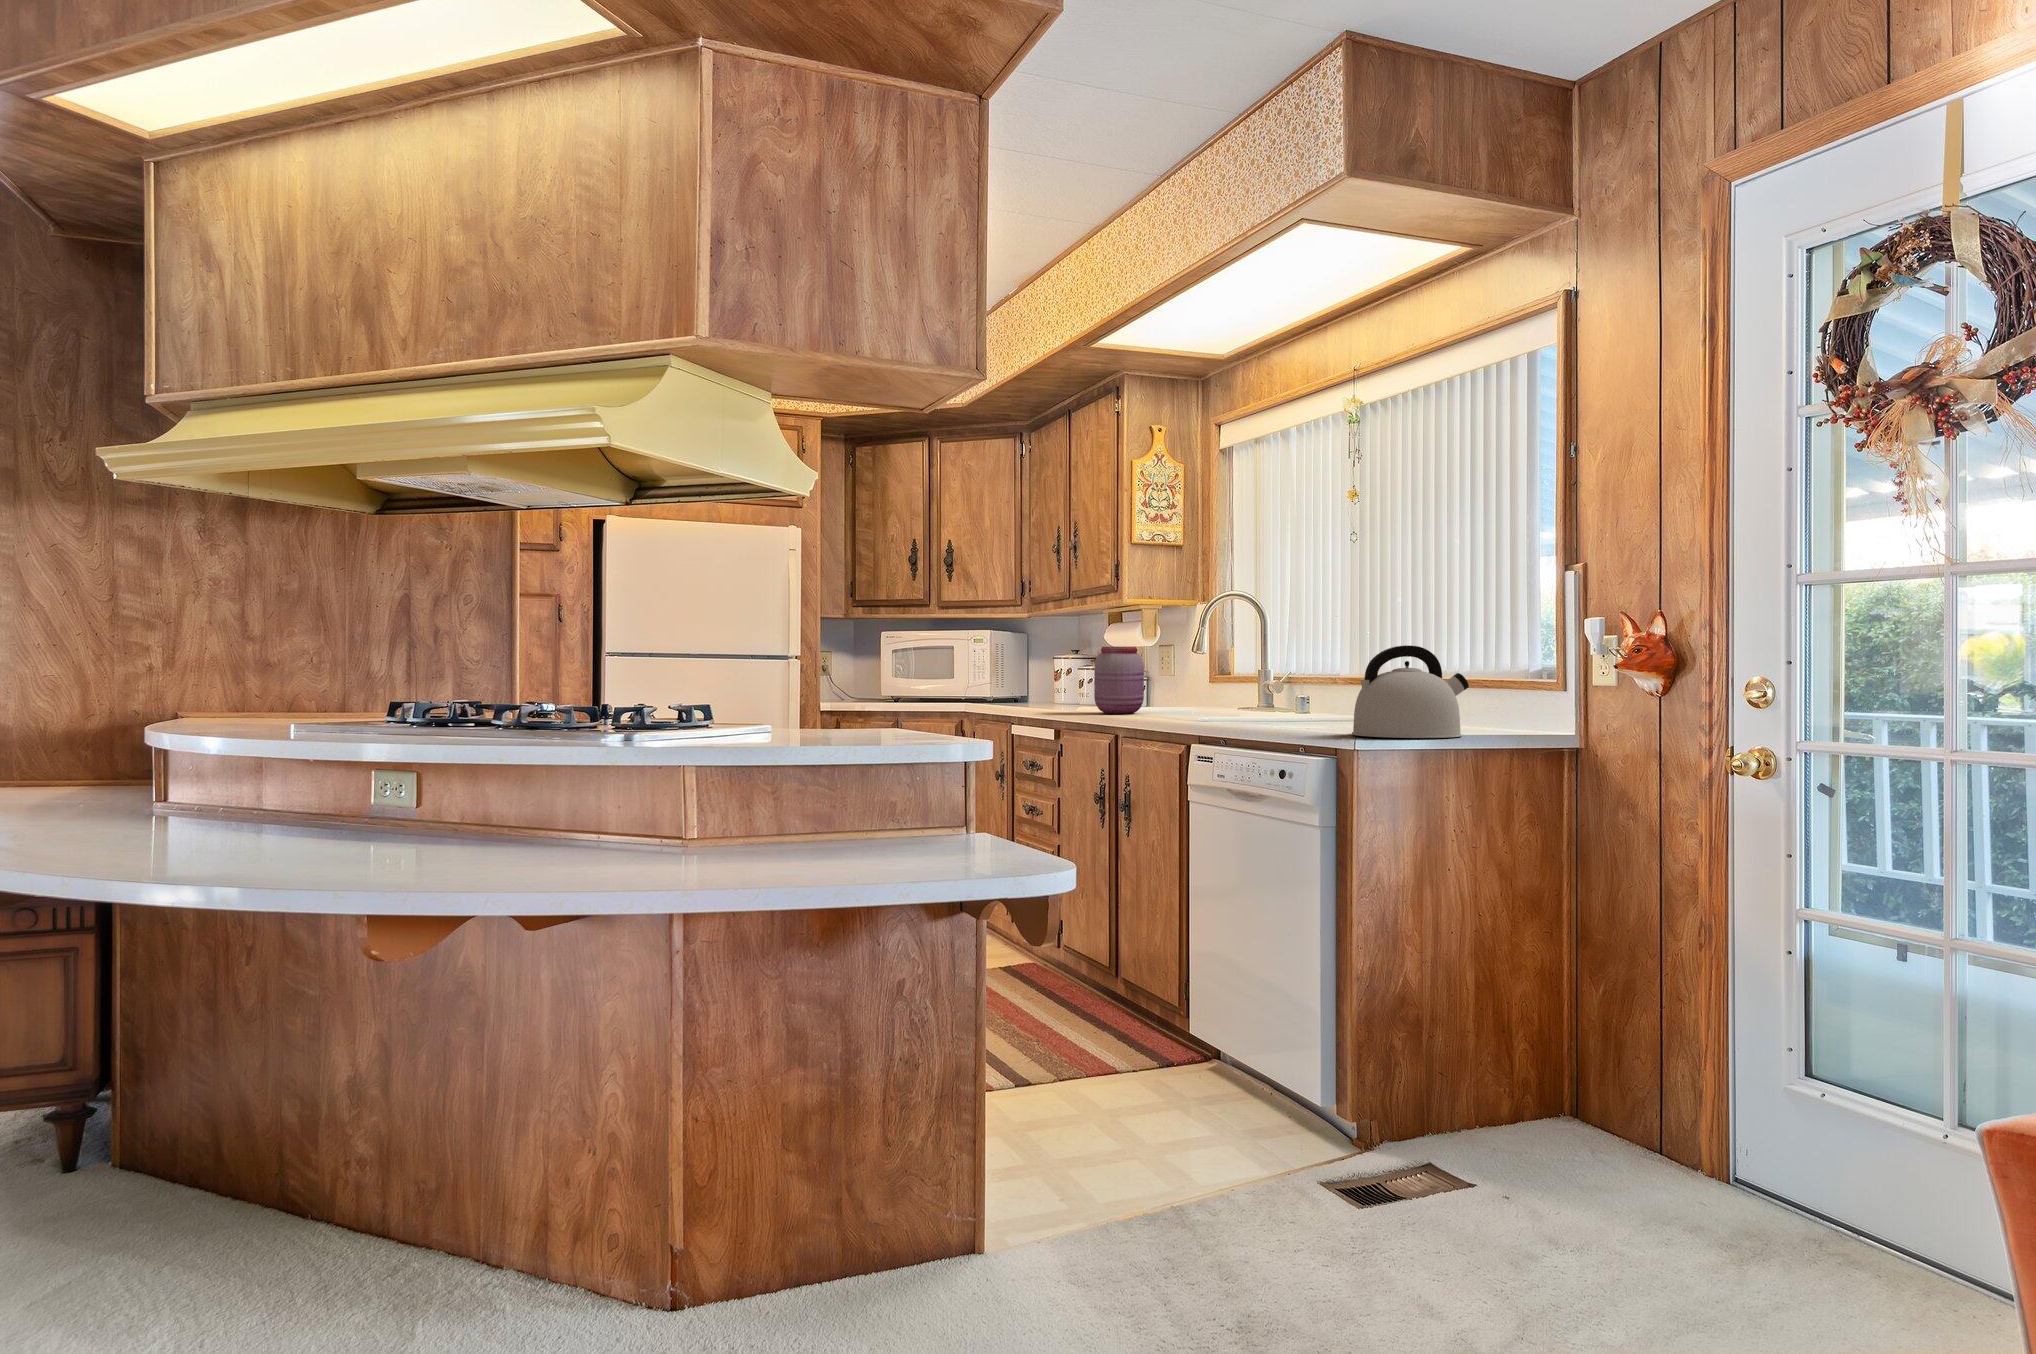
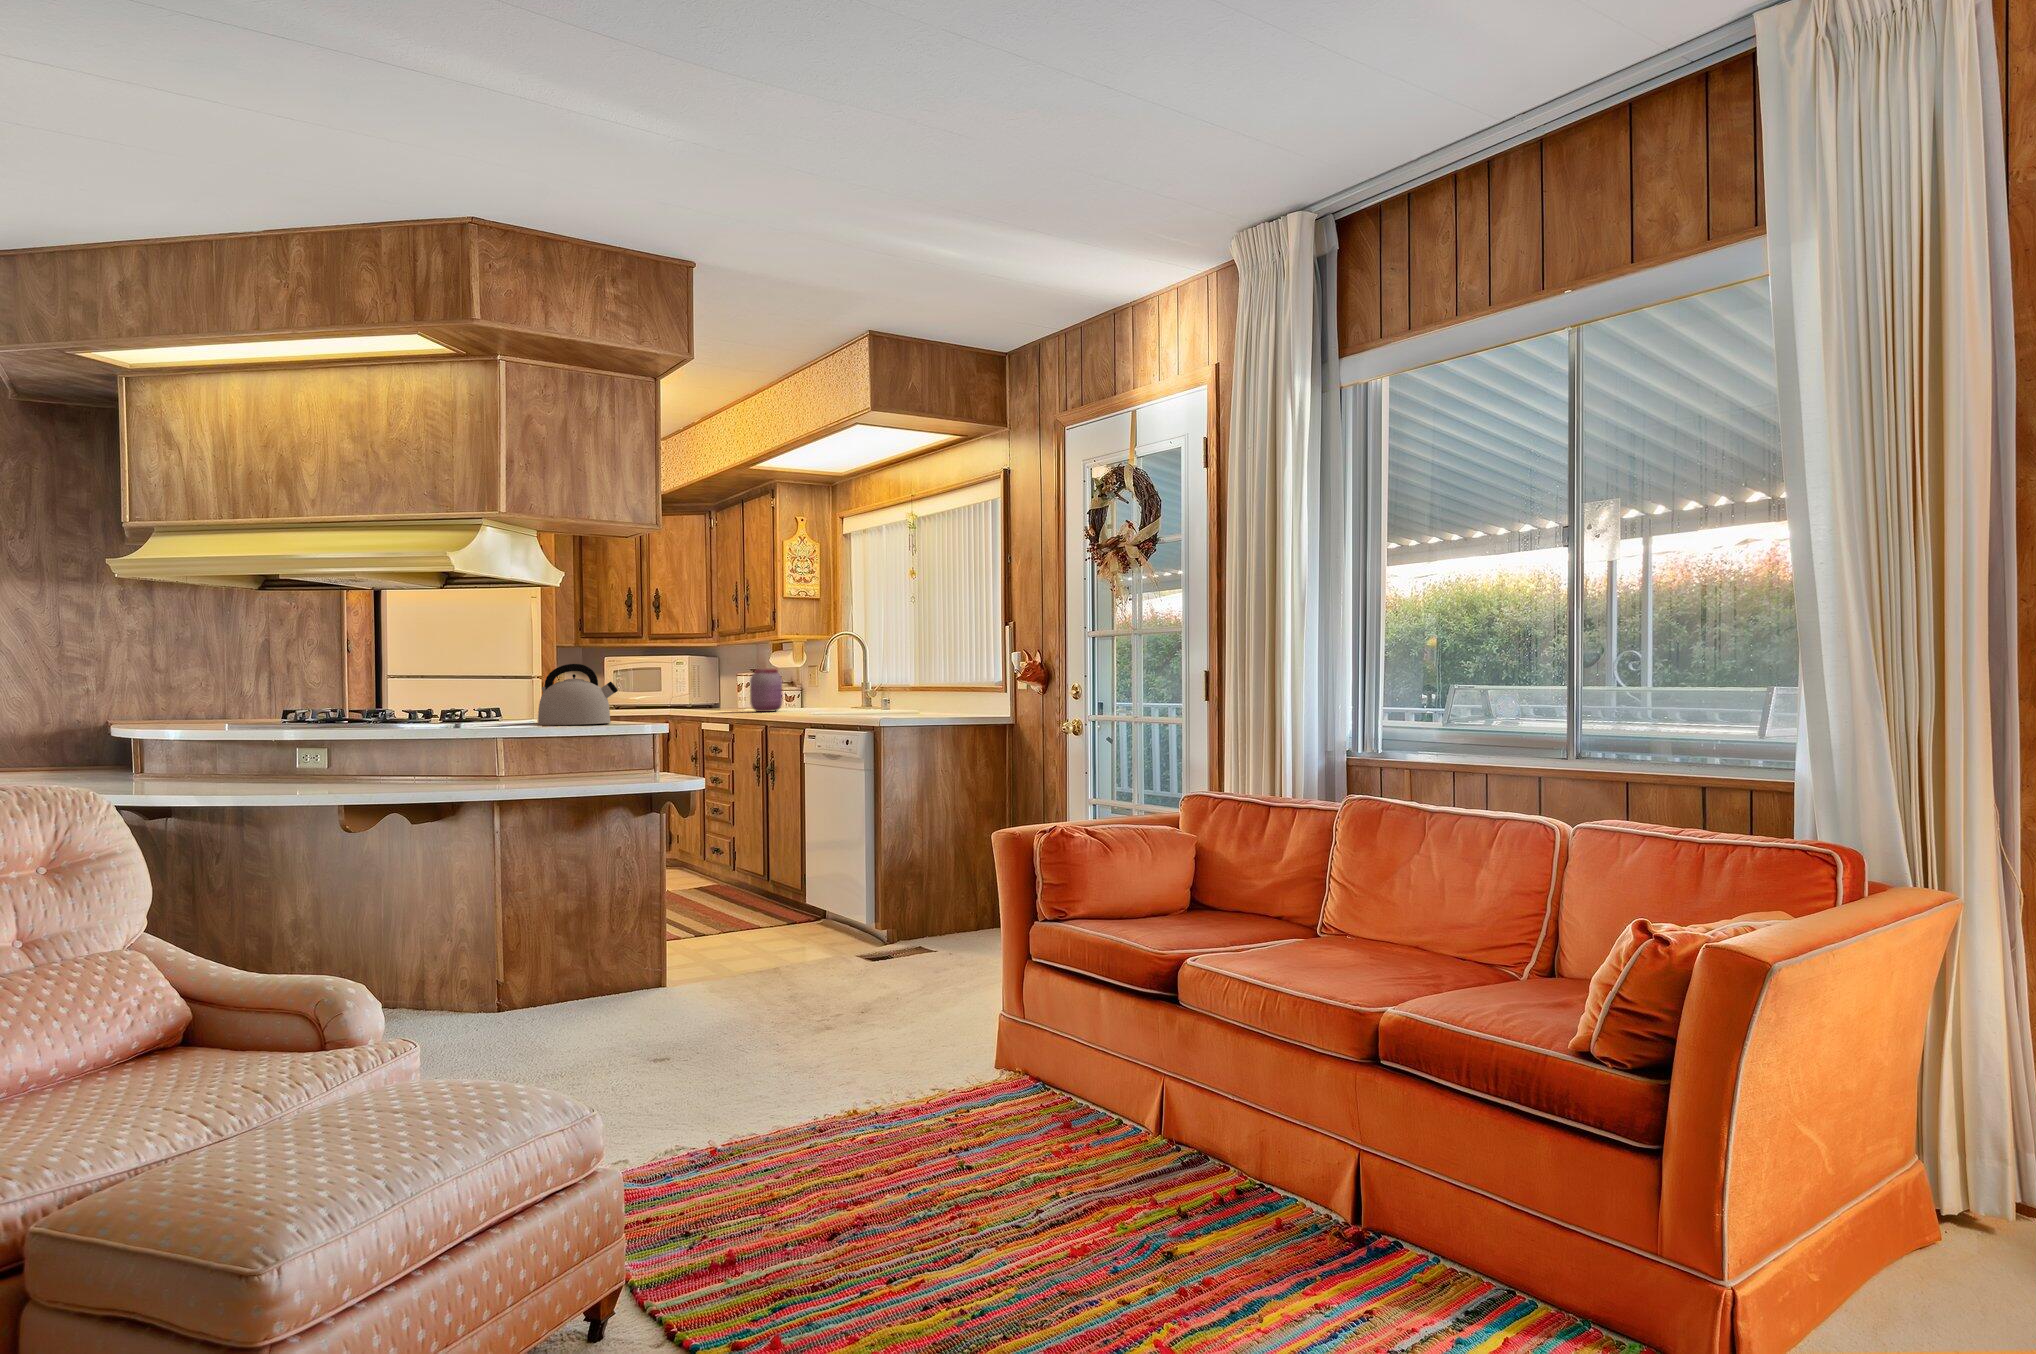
kettle: present [1352,645,1469,738] -> present [537,664,618,725]

